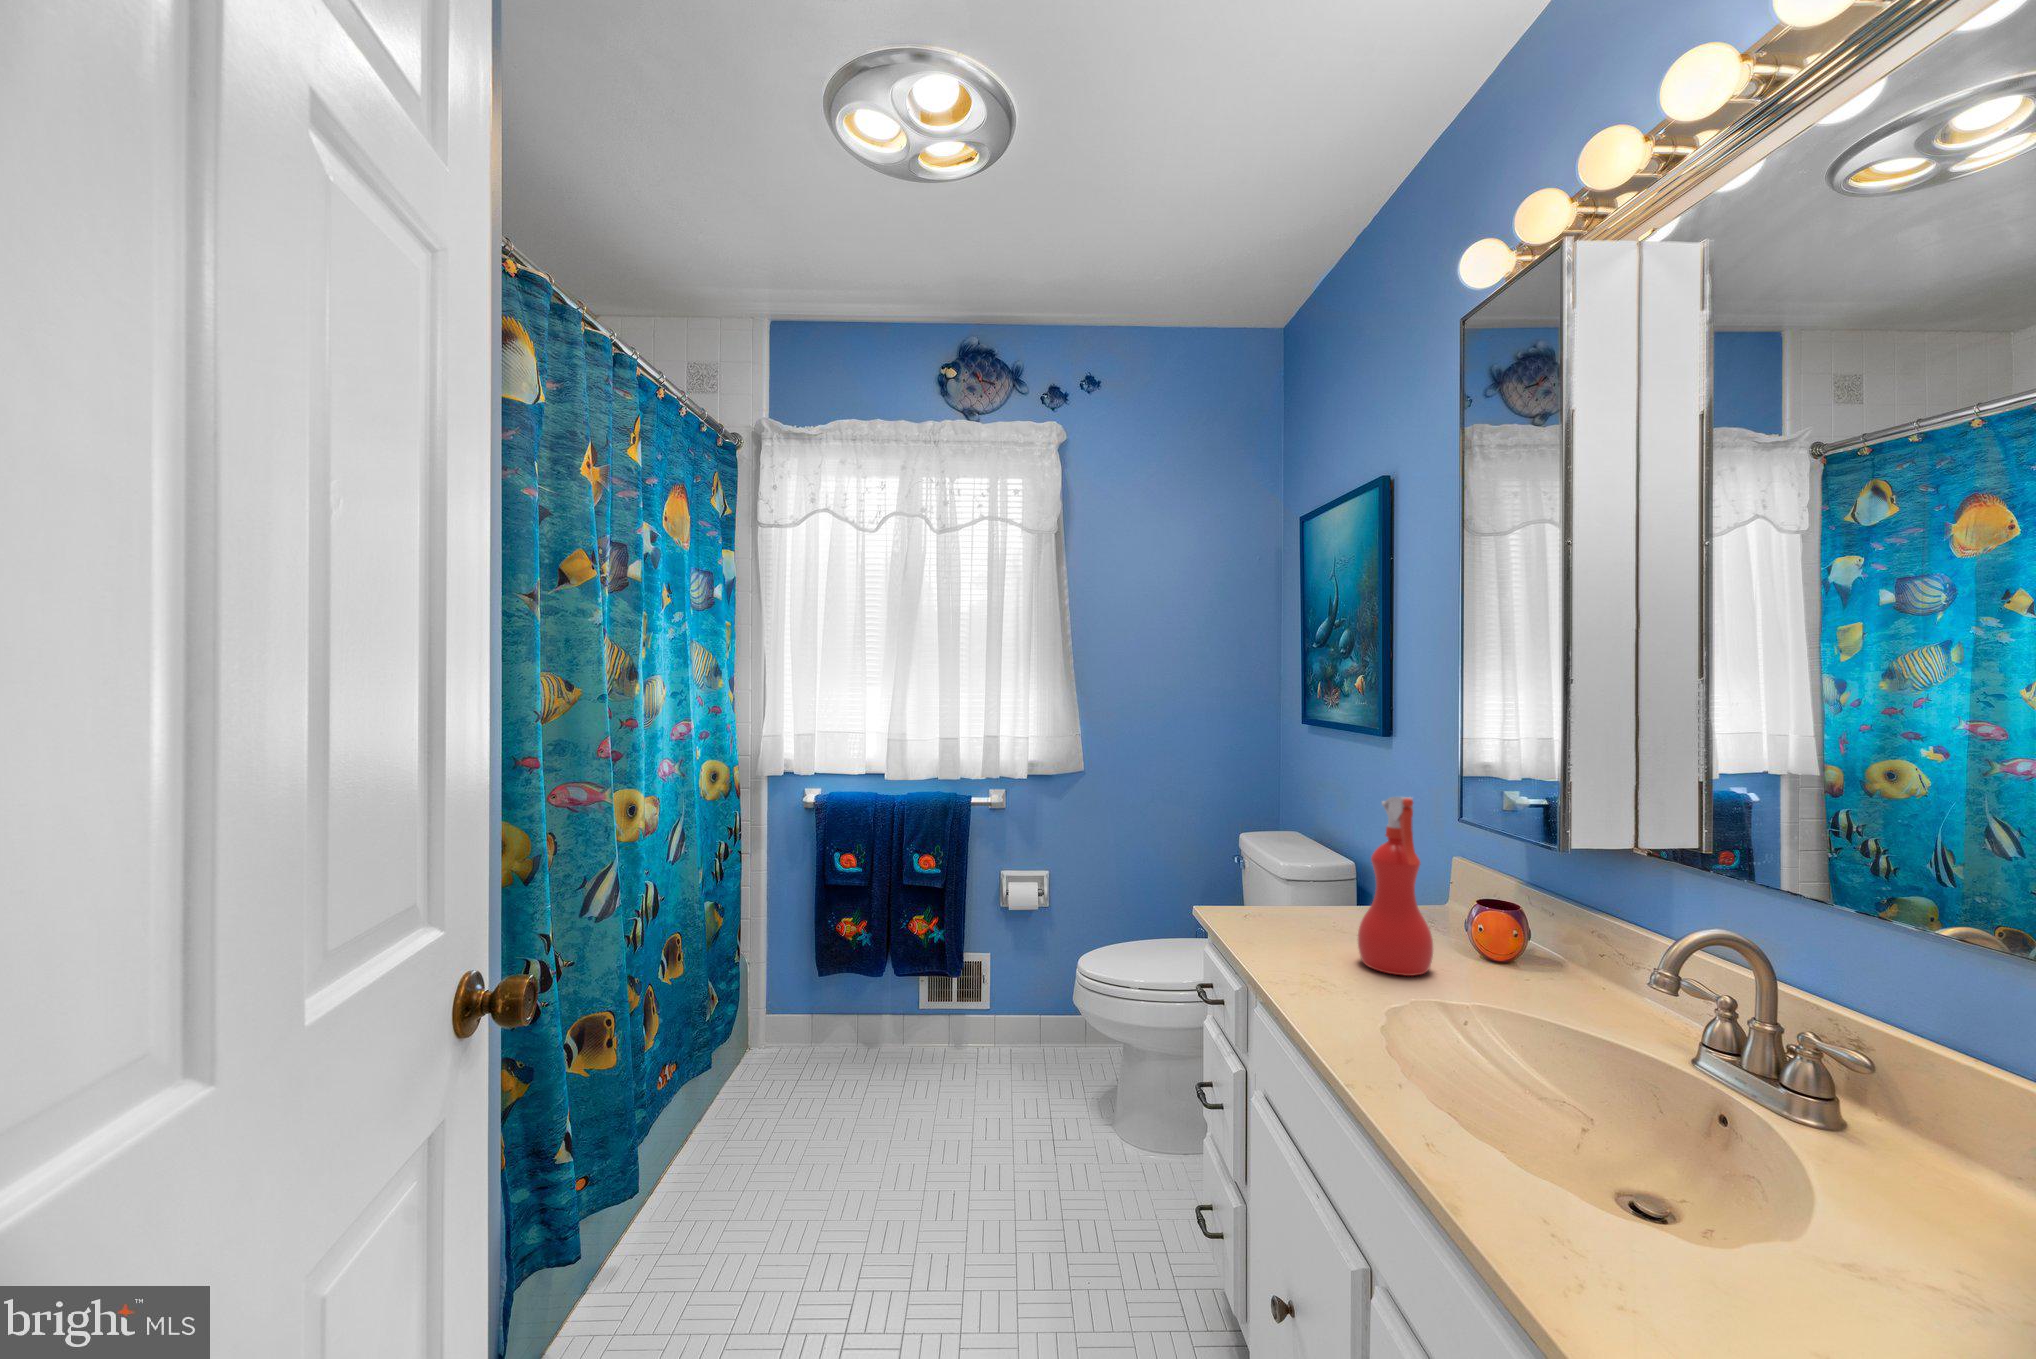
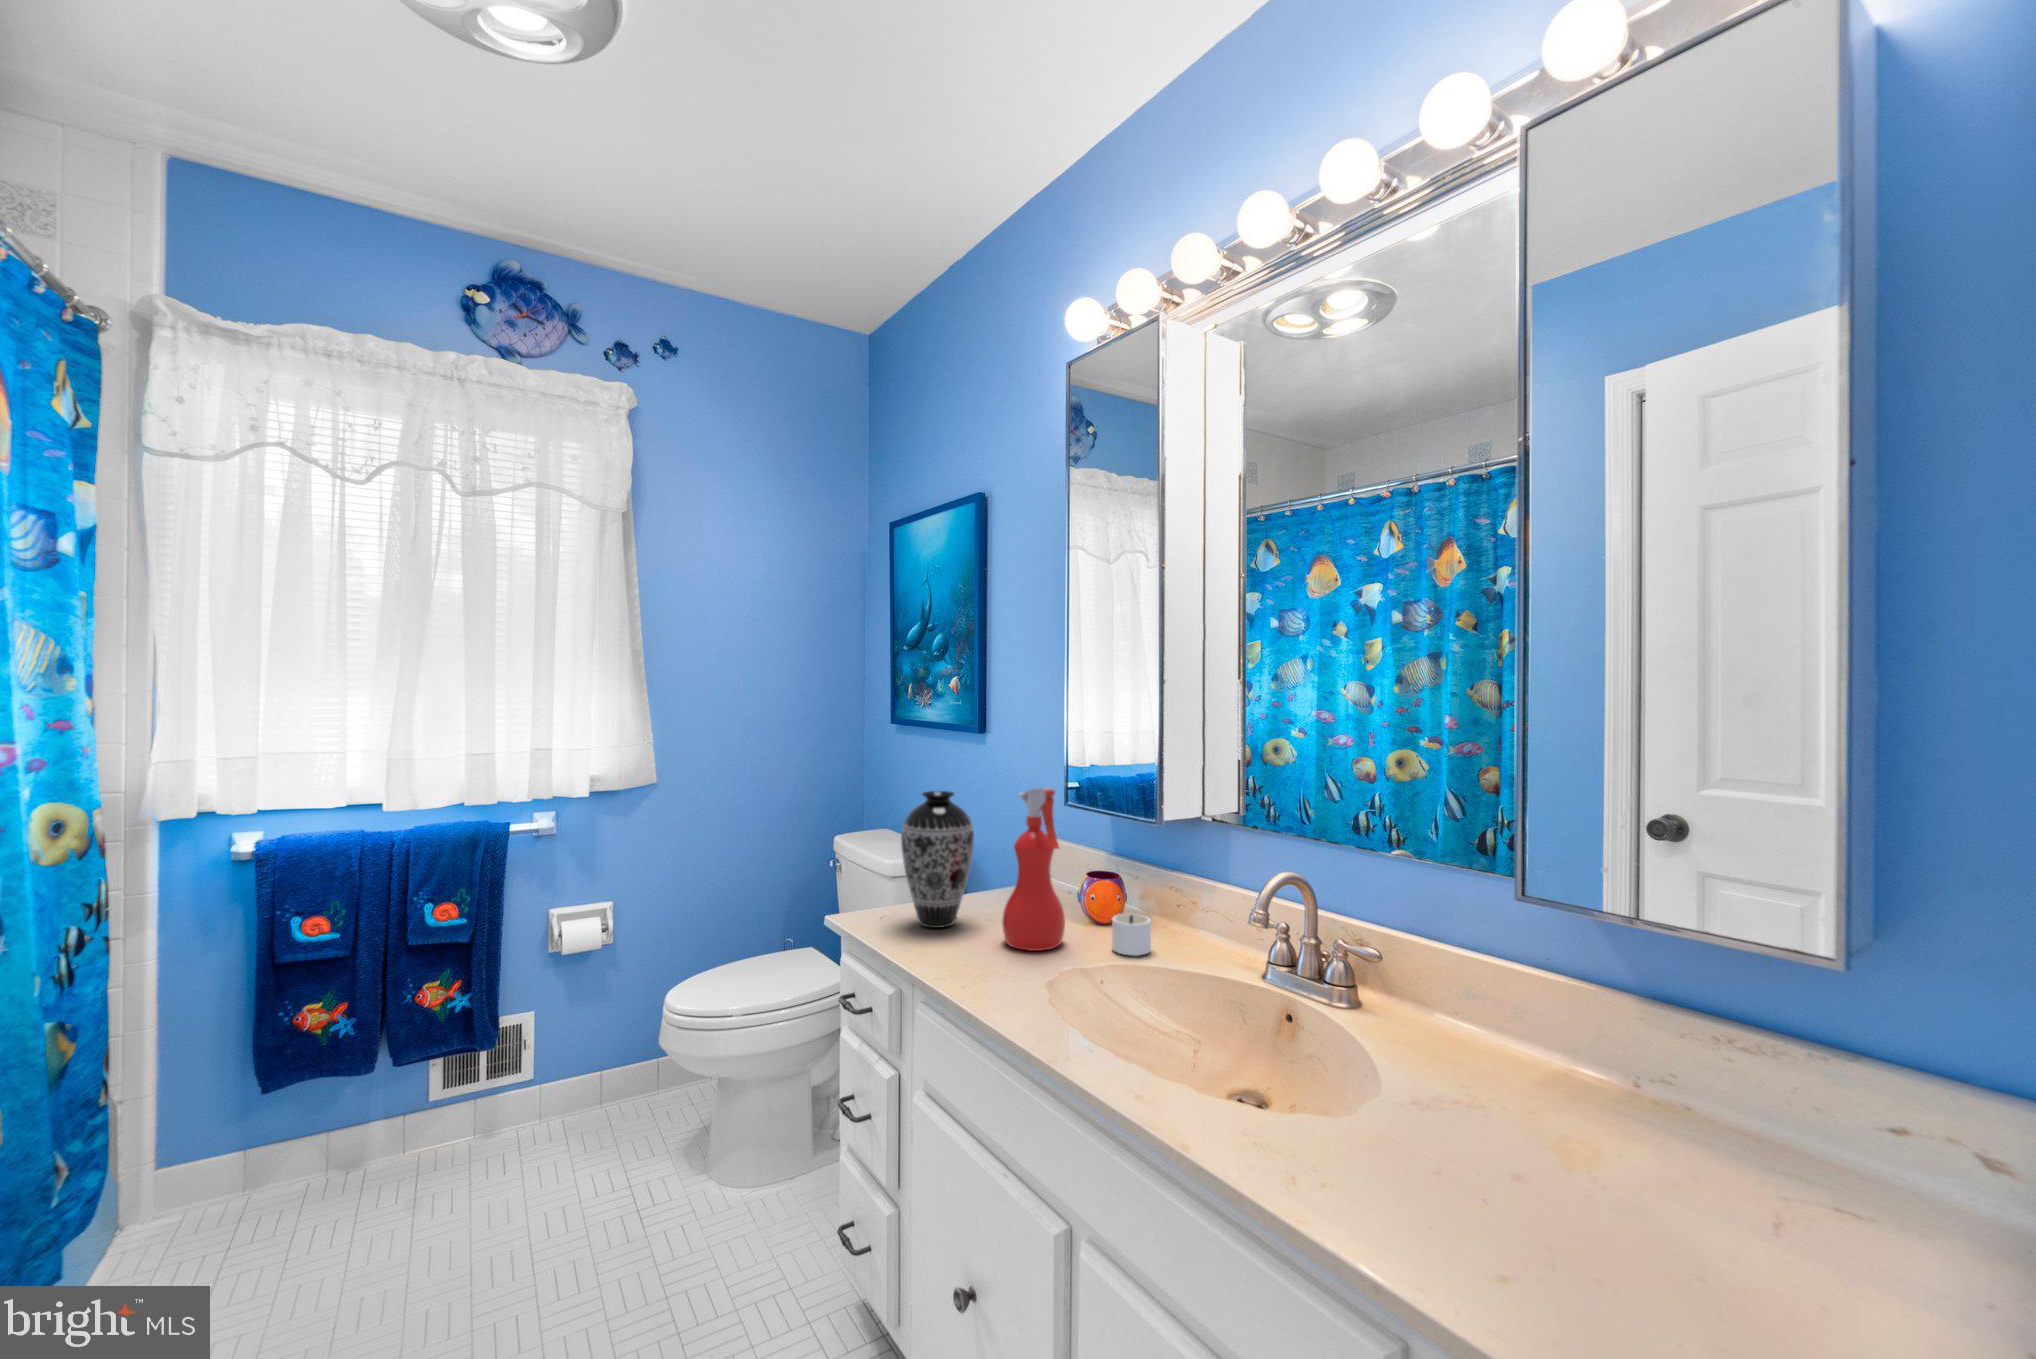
decorative vase: none [1259,793,1338,934] -> present [901,791,974,928]
candle: none [1490,951,1571,1006] -> present [1112,914,1151,956]

